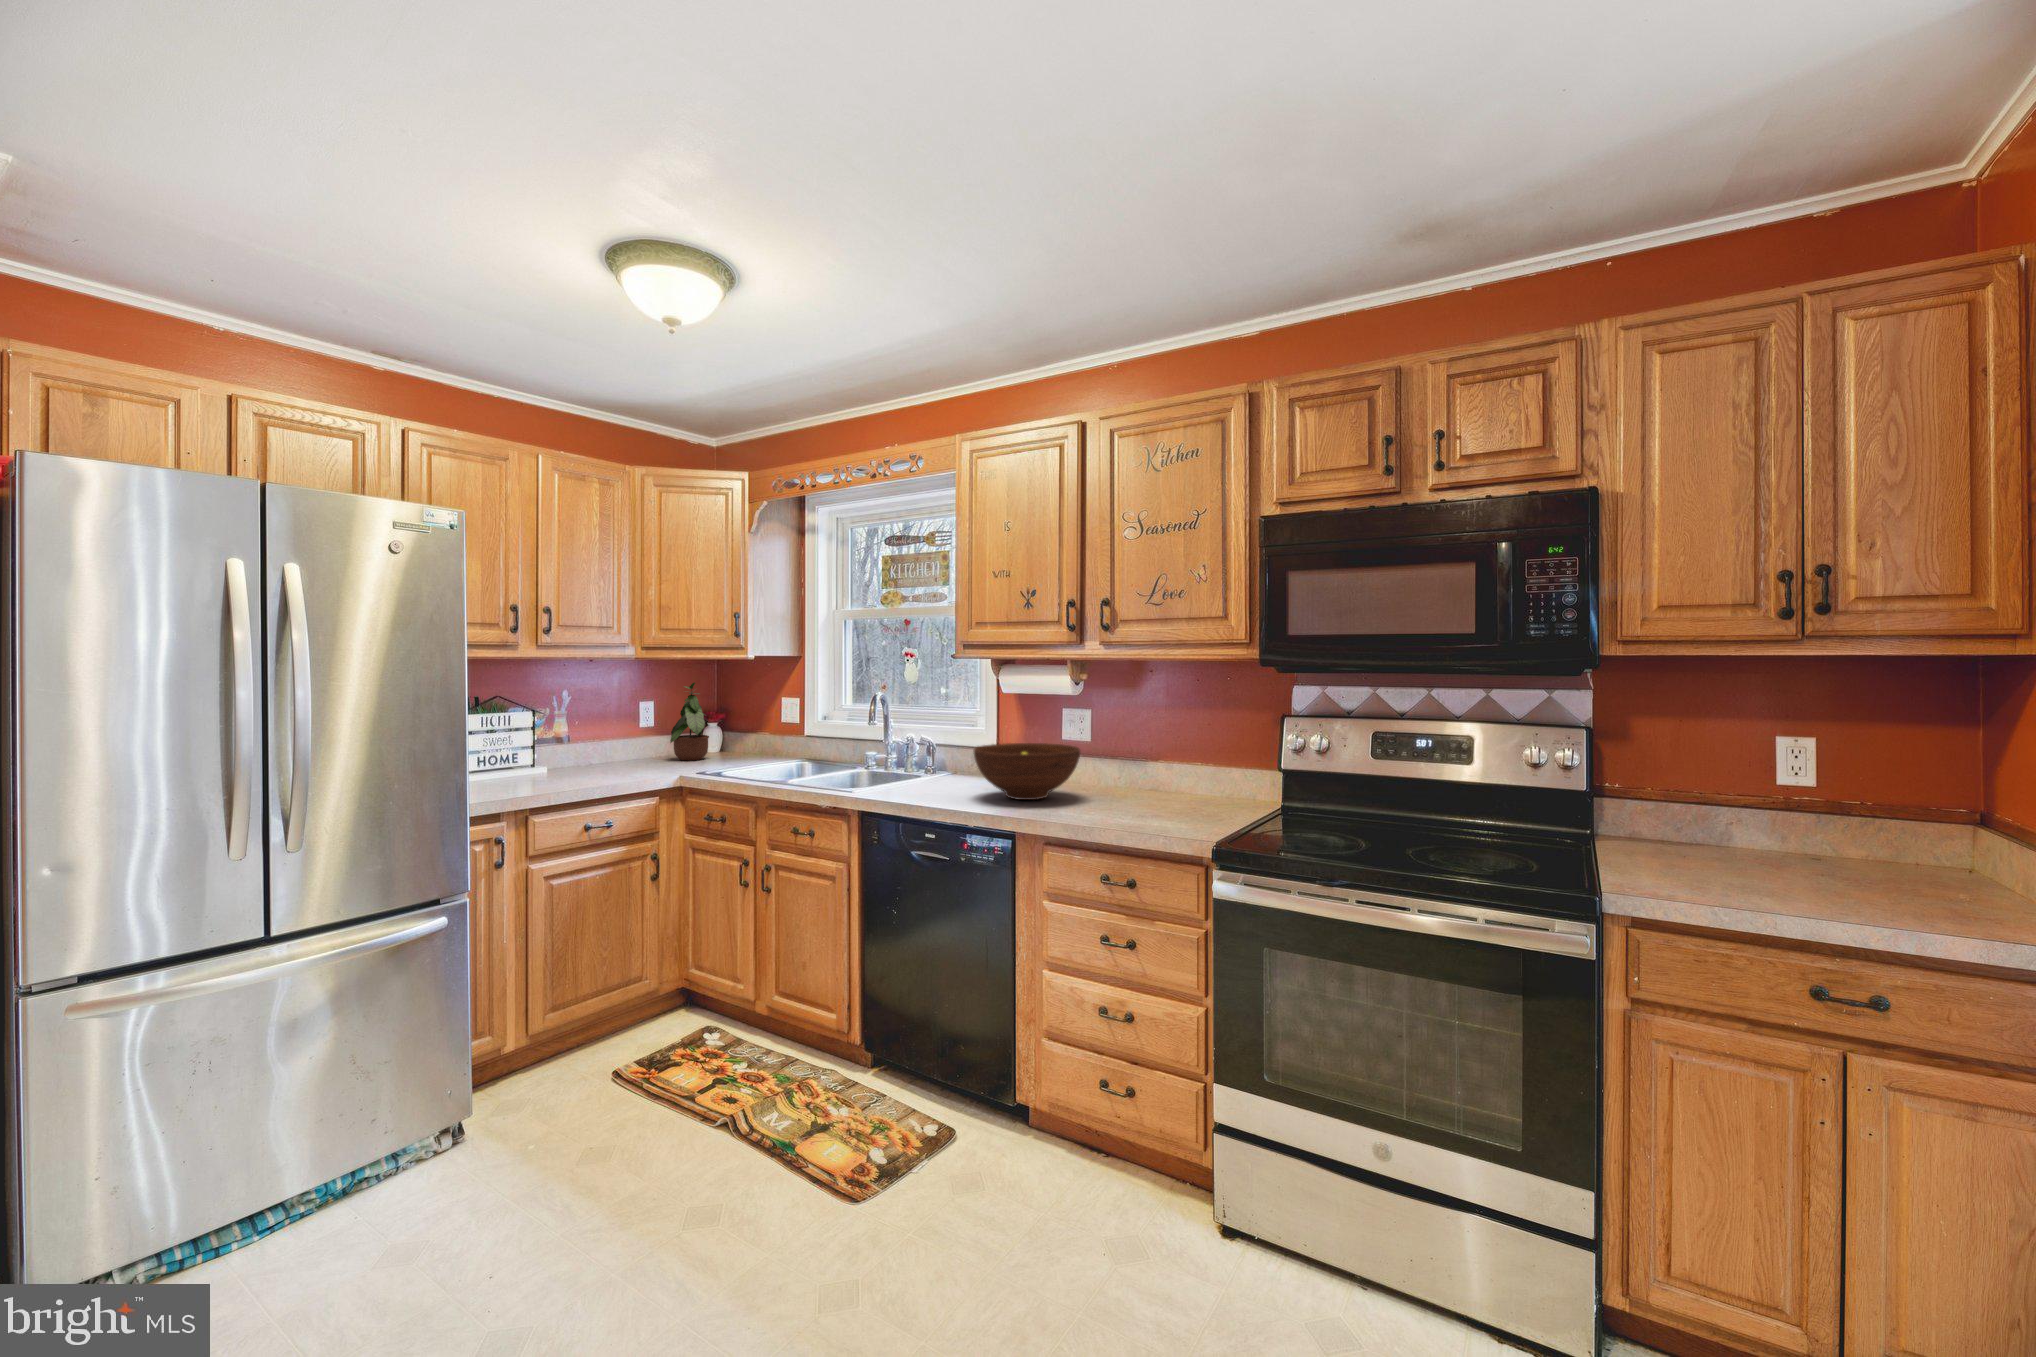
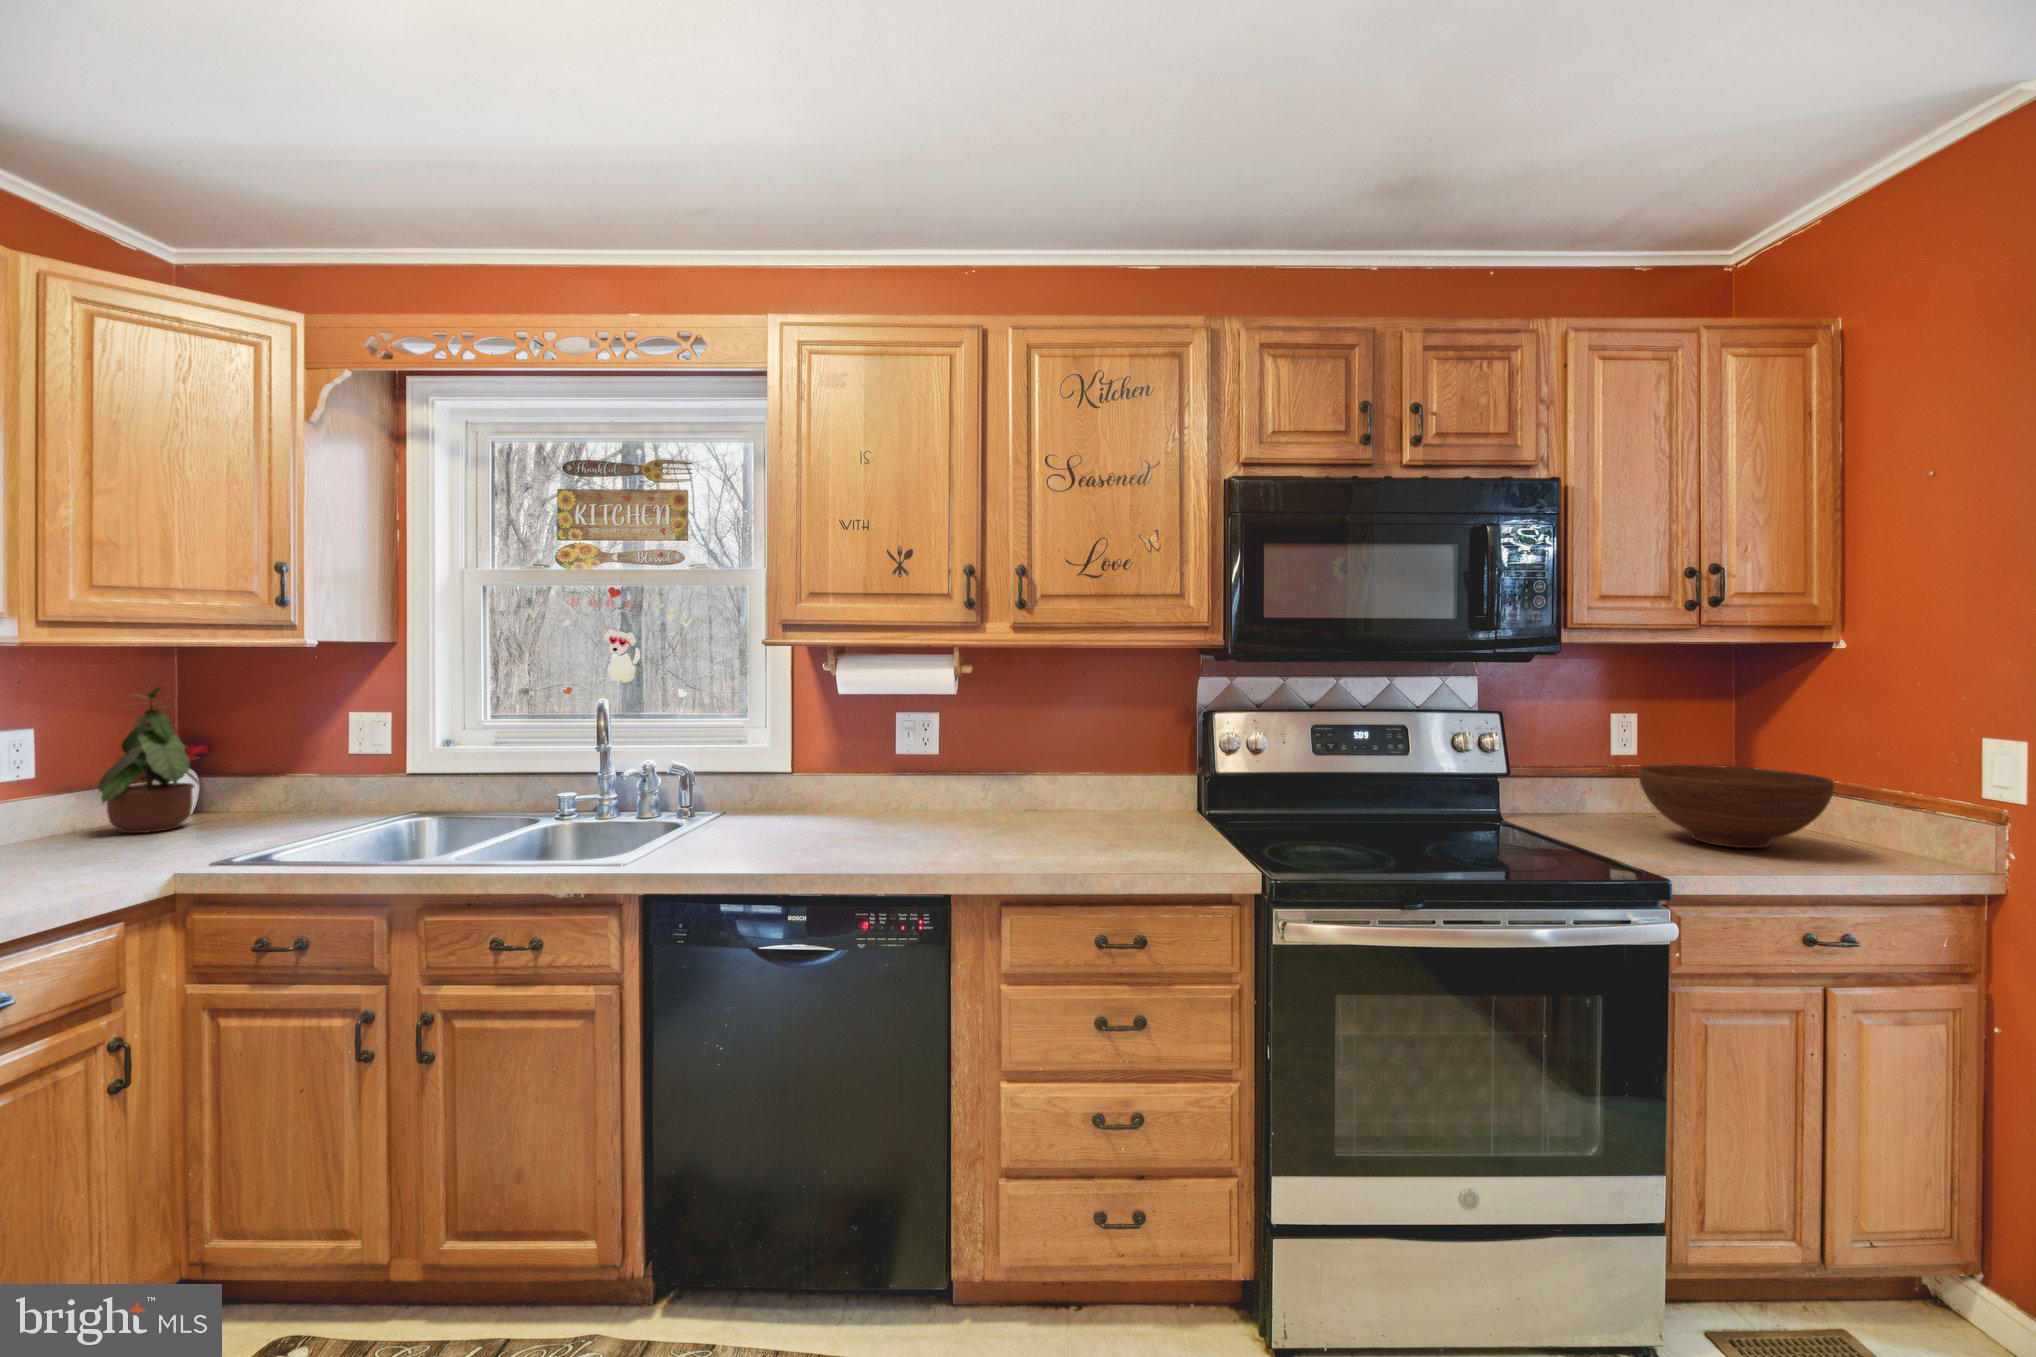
fruit bowl: present [974,743,1080,800] -> present [1638,765,1834,848]

